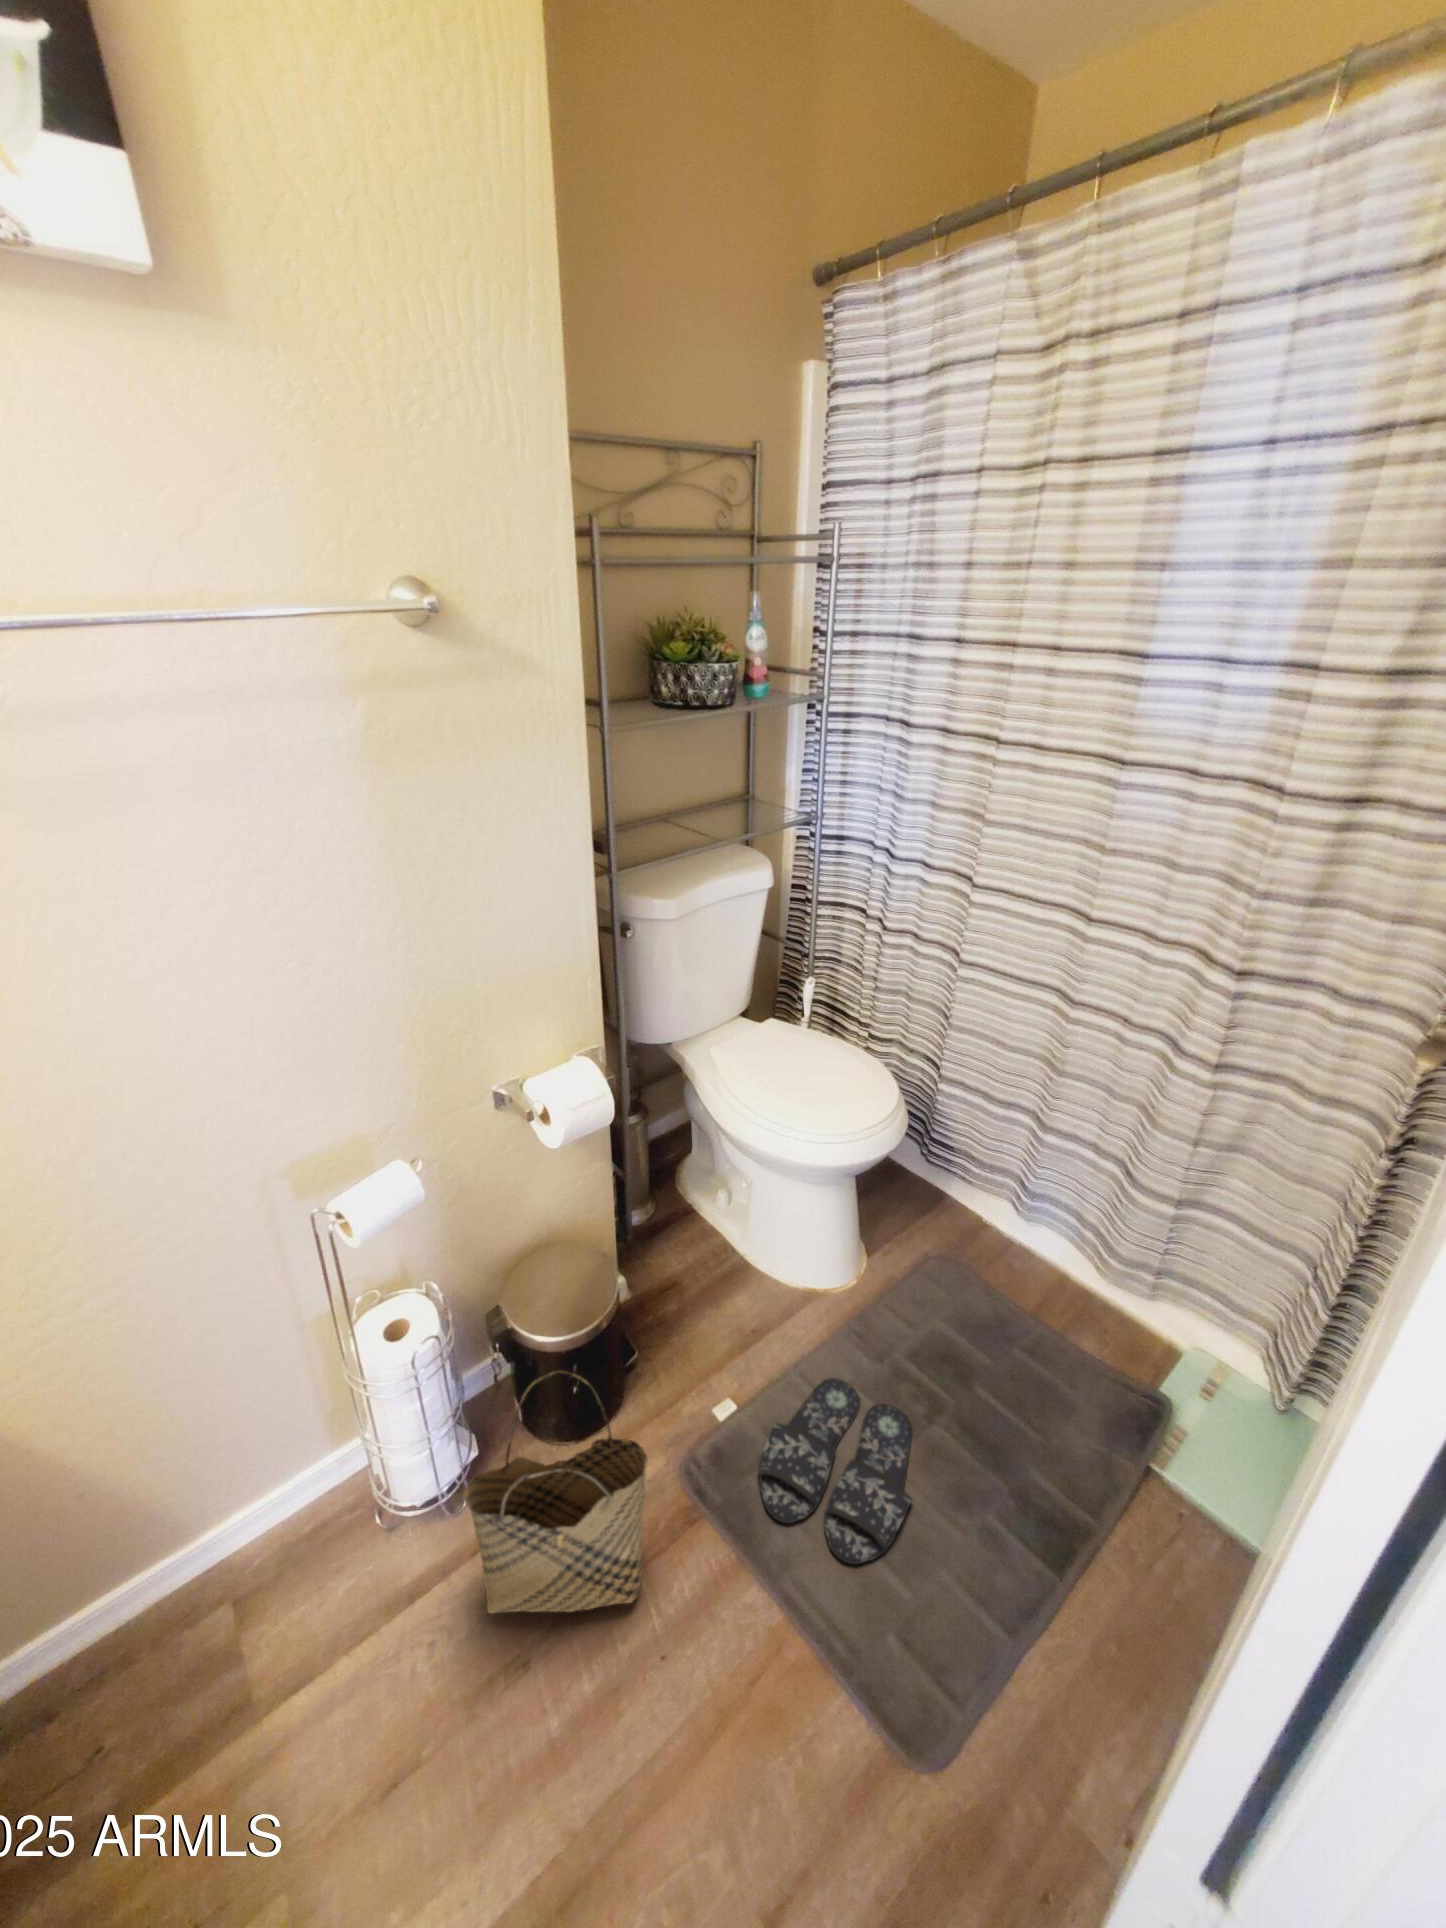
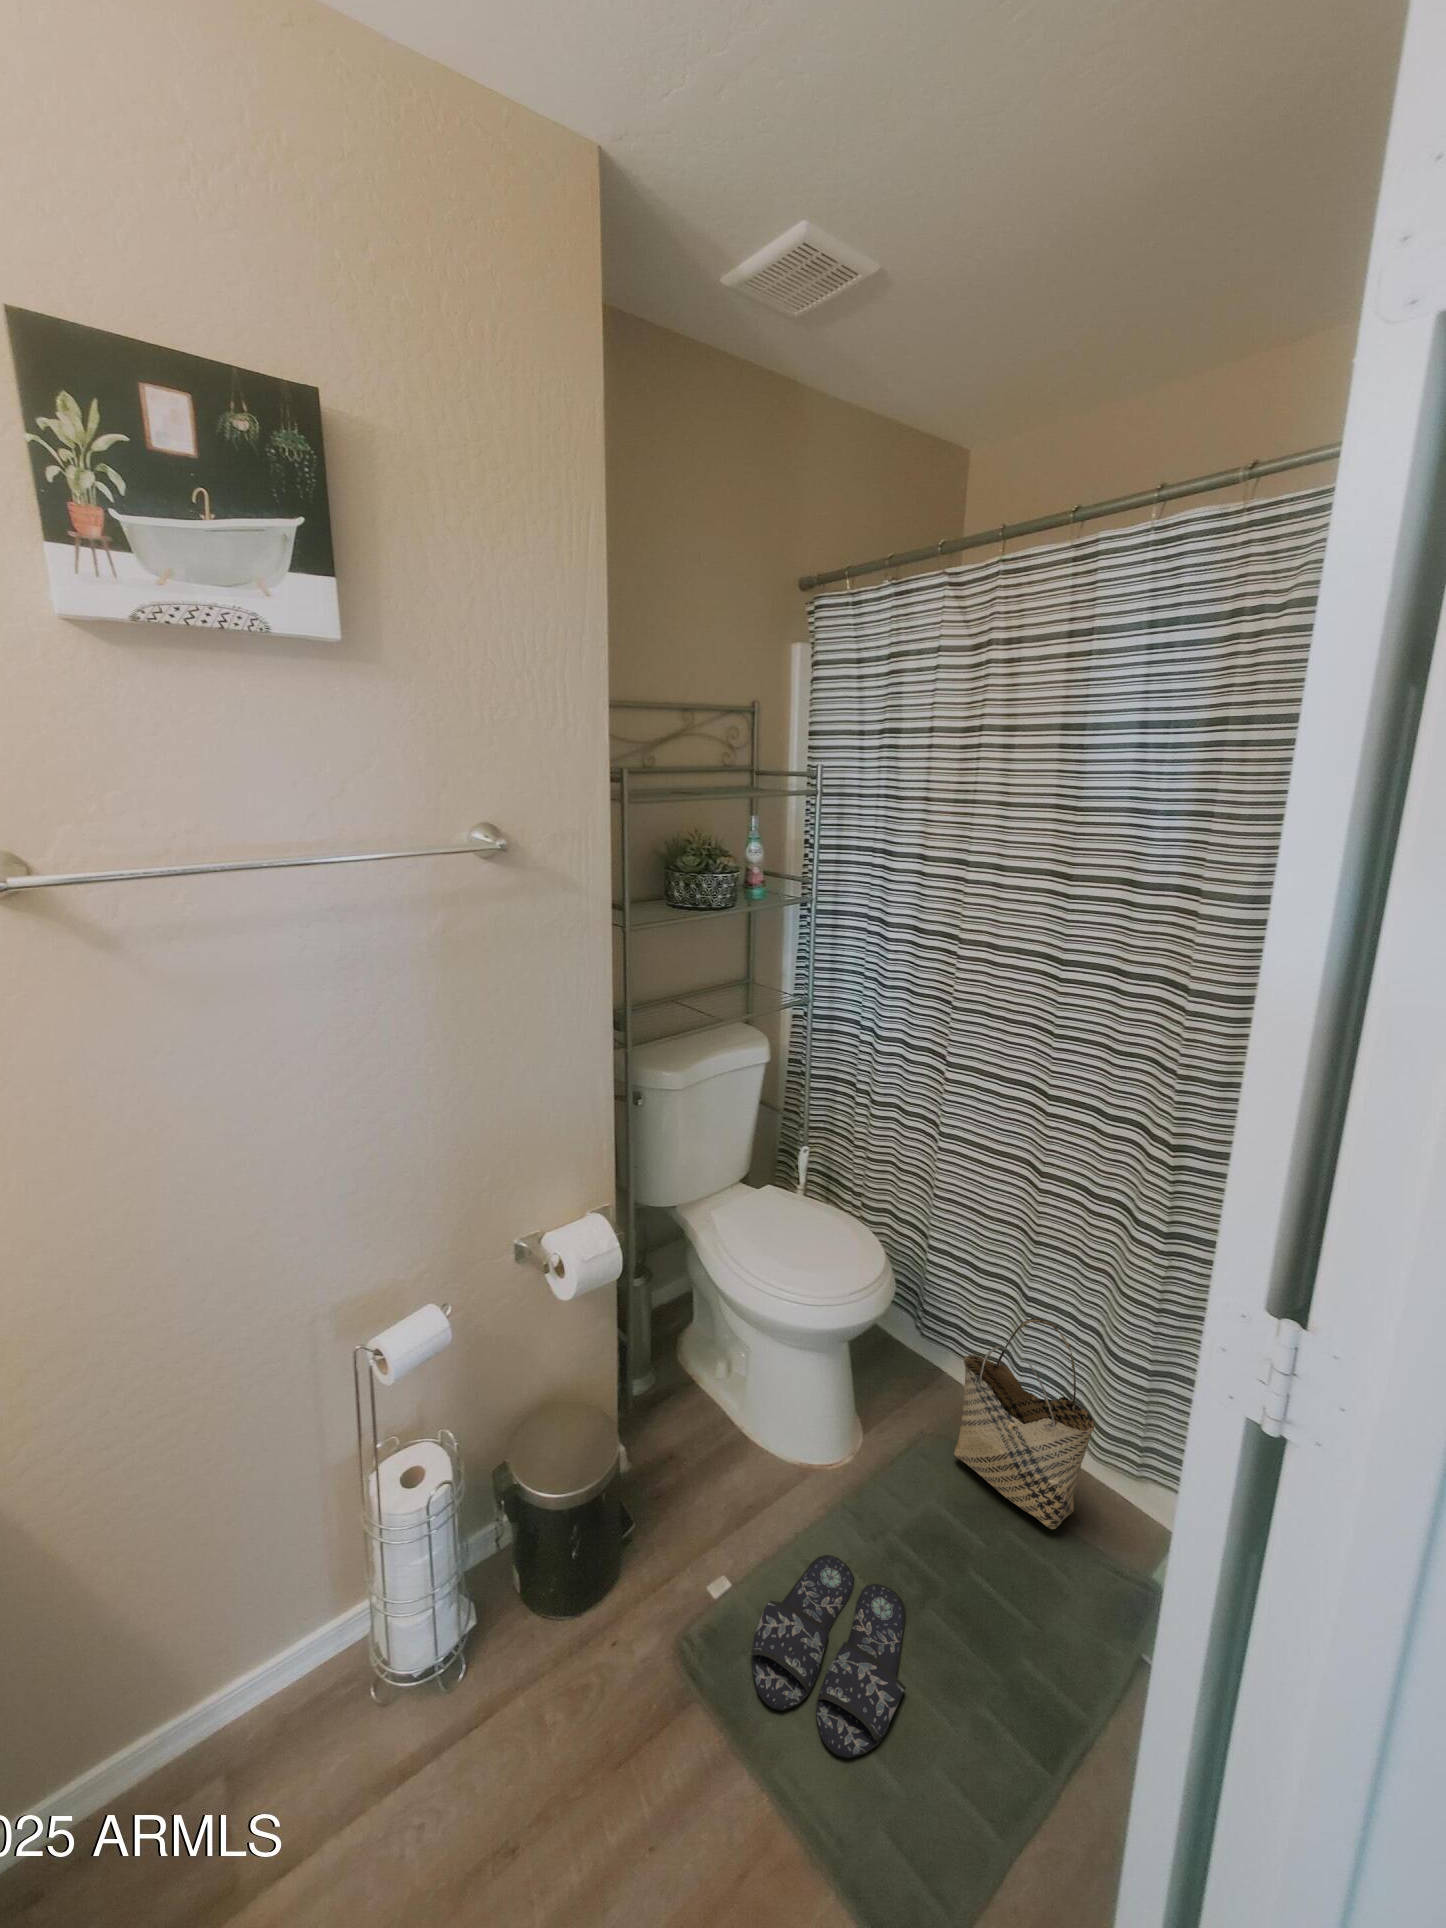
woven basket: present [464,1370,648,1613] -> present [954,1318,1094,1529]

